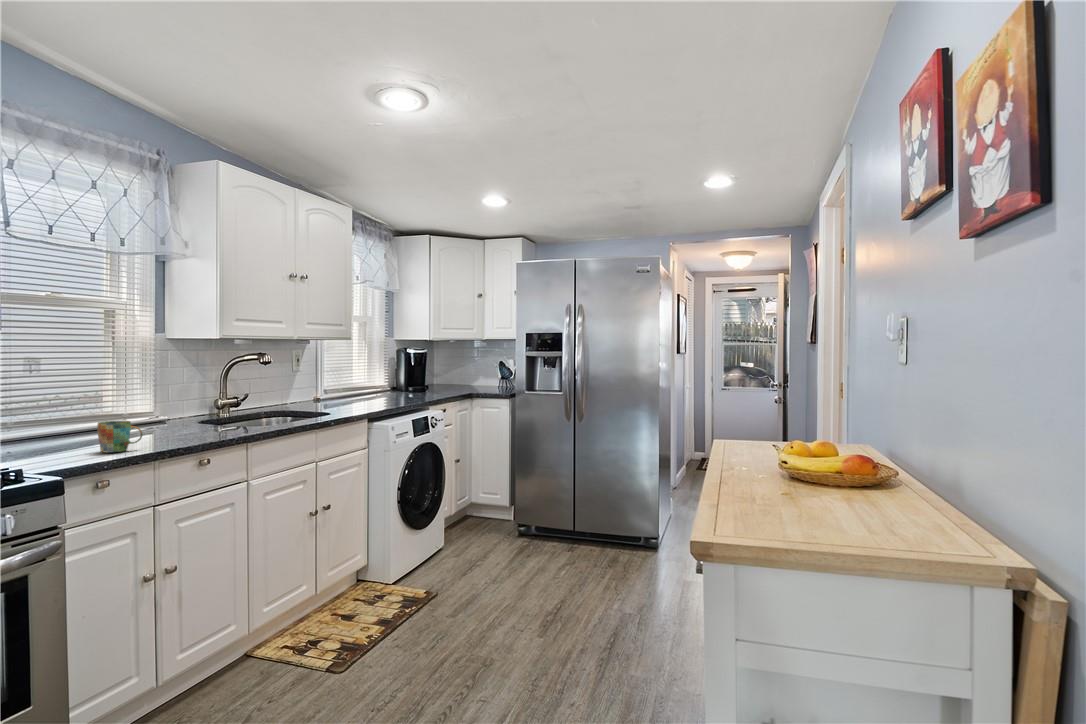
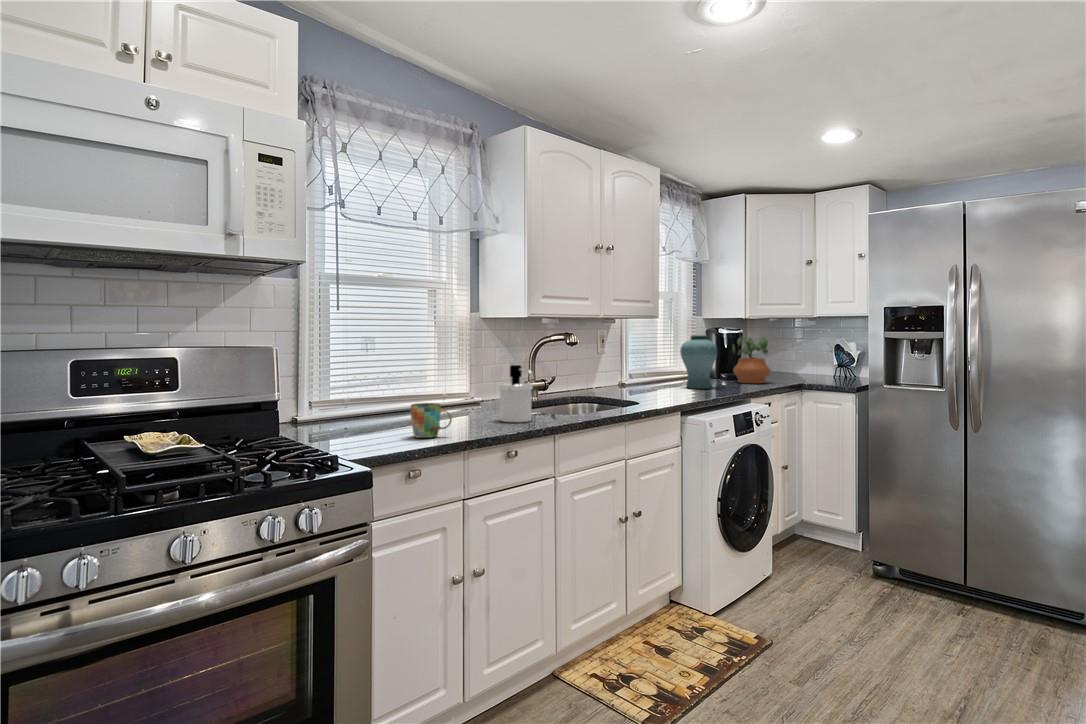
potted plant: none [417,352,448,393] -> present [732,336,770,384]
vase: none [370,353,401,399] -> present [680,335,717,389]
soap dispenser: none [189,383,226,435] -> present [499,365,533,422]

